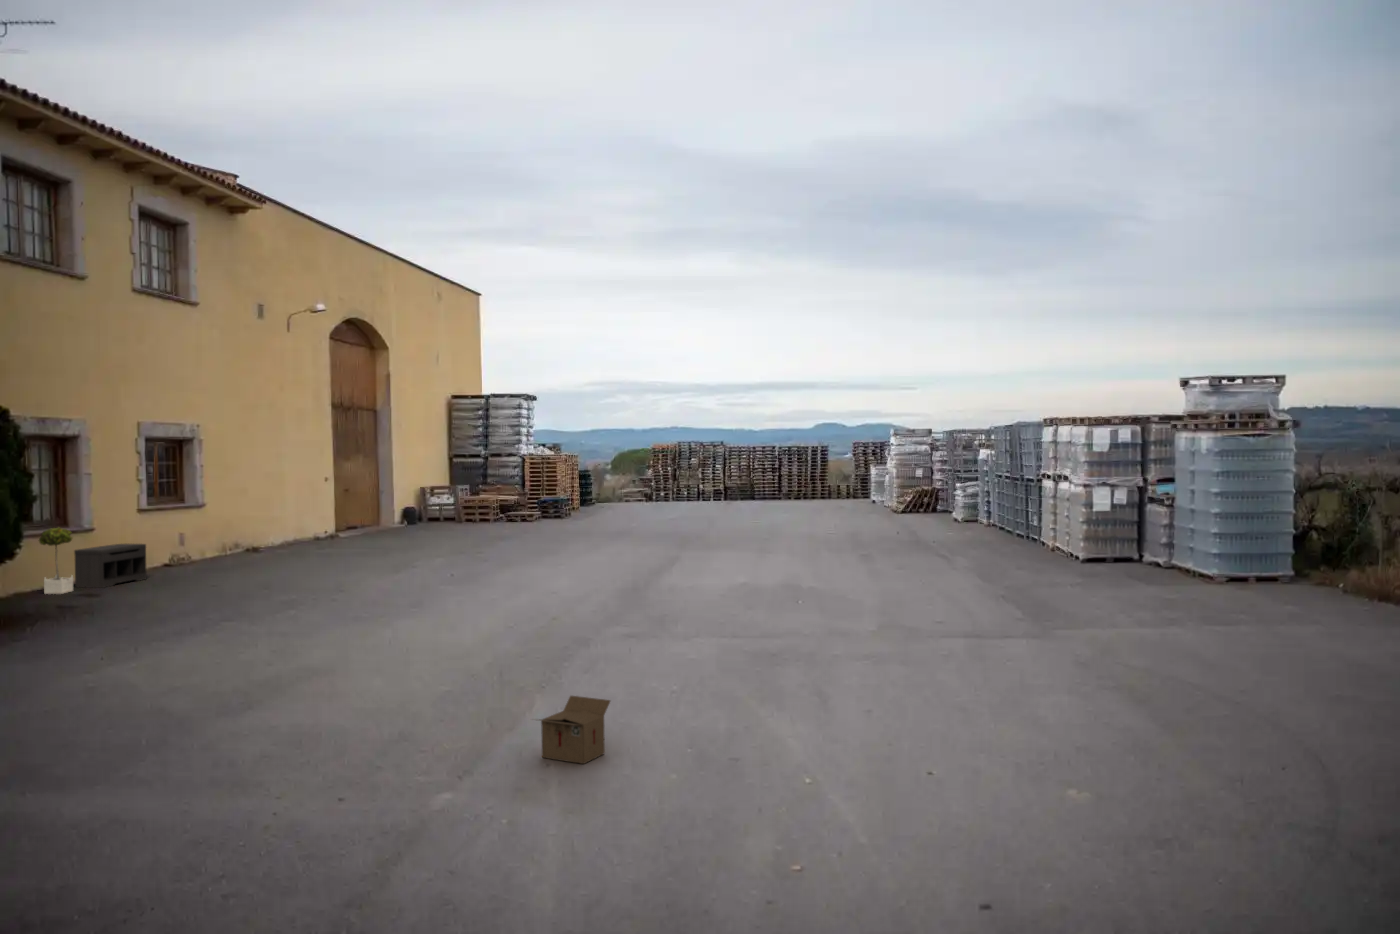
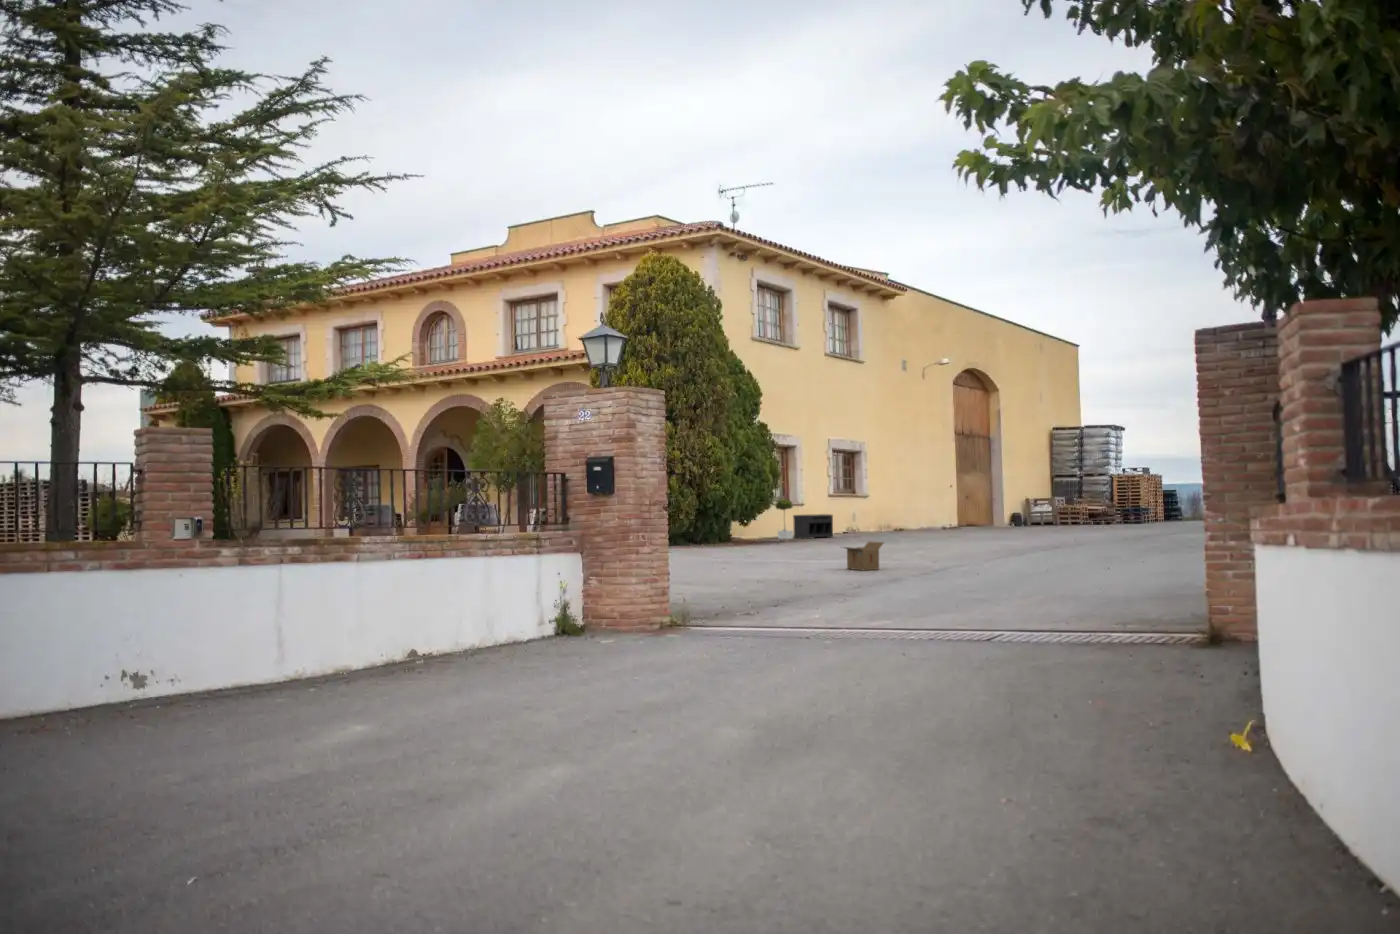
cardboard box: present [539,696,610,764] -> present [845,542,883,570]

